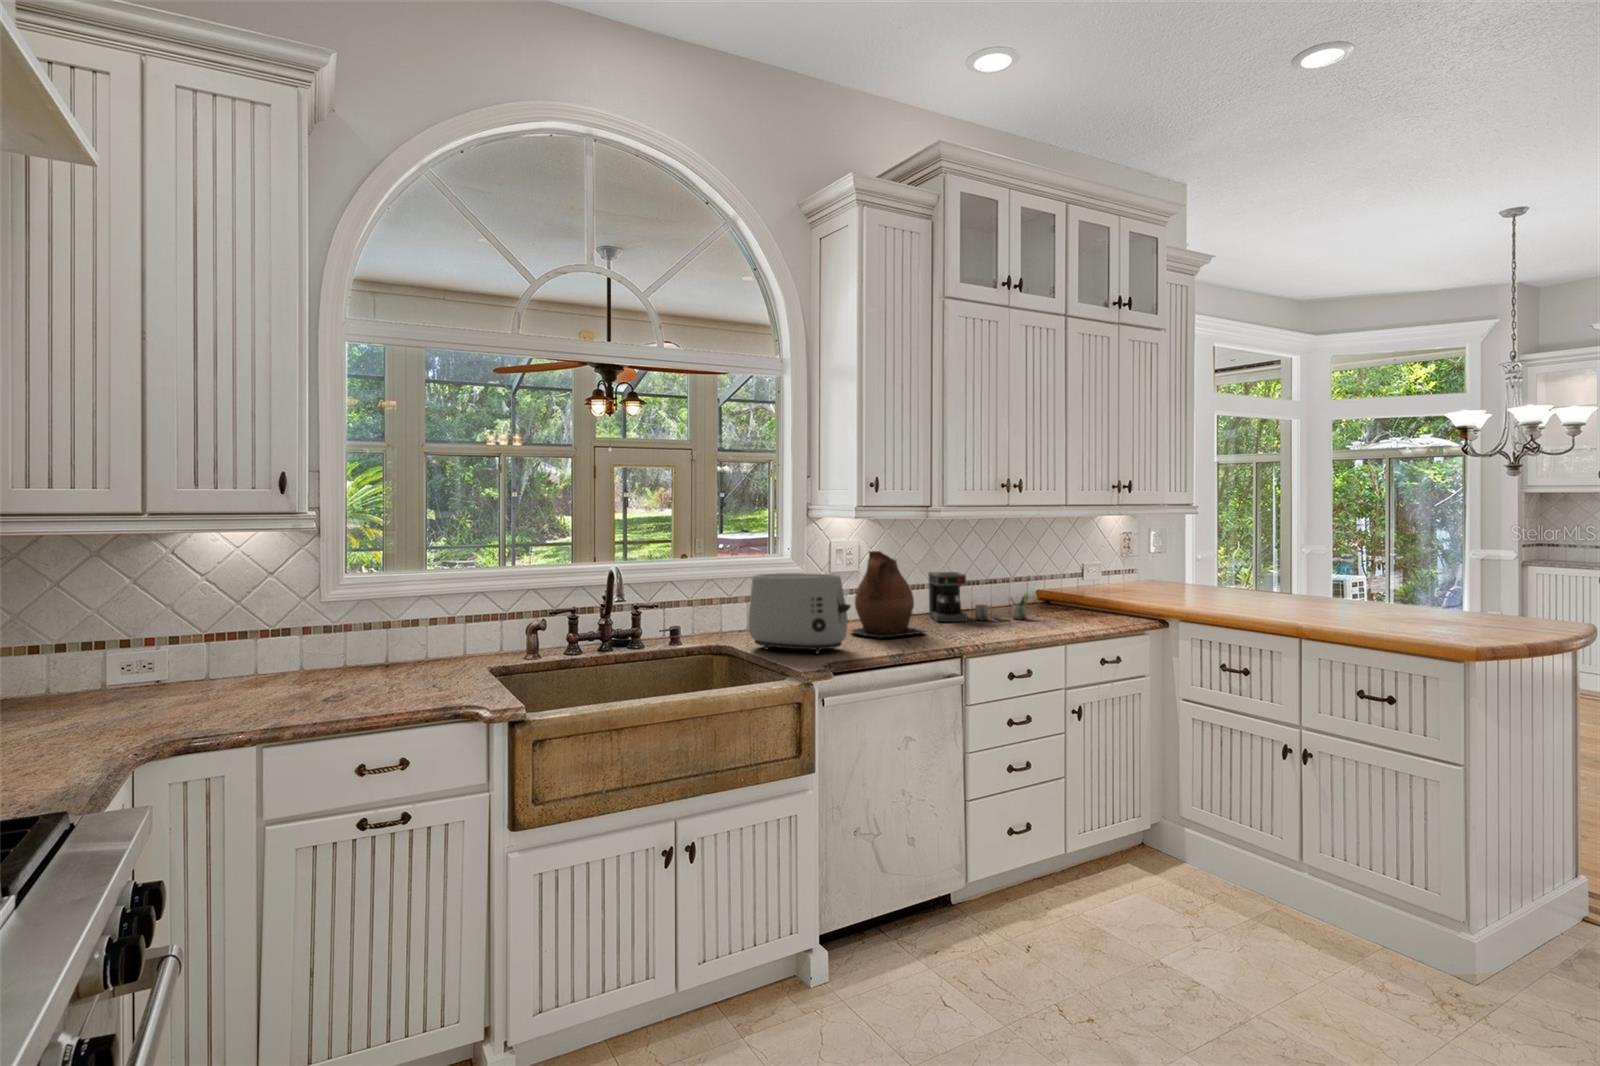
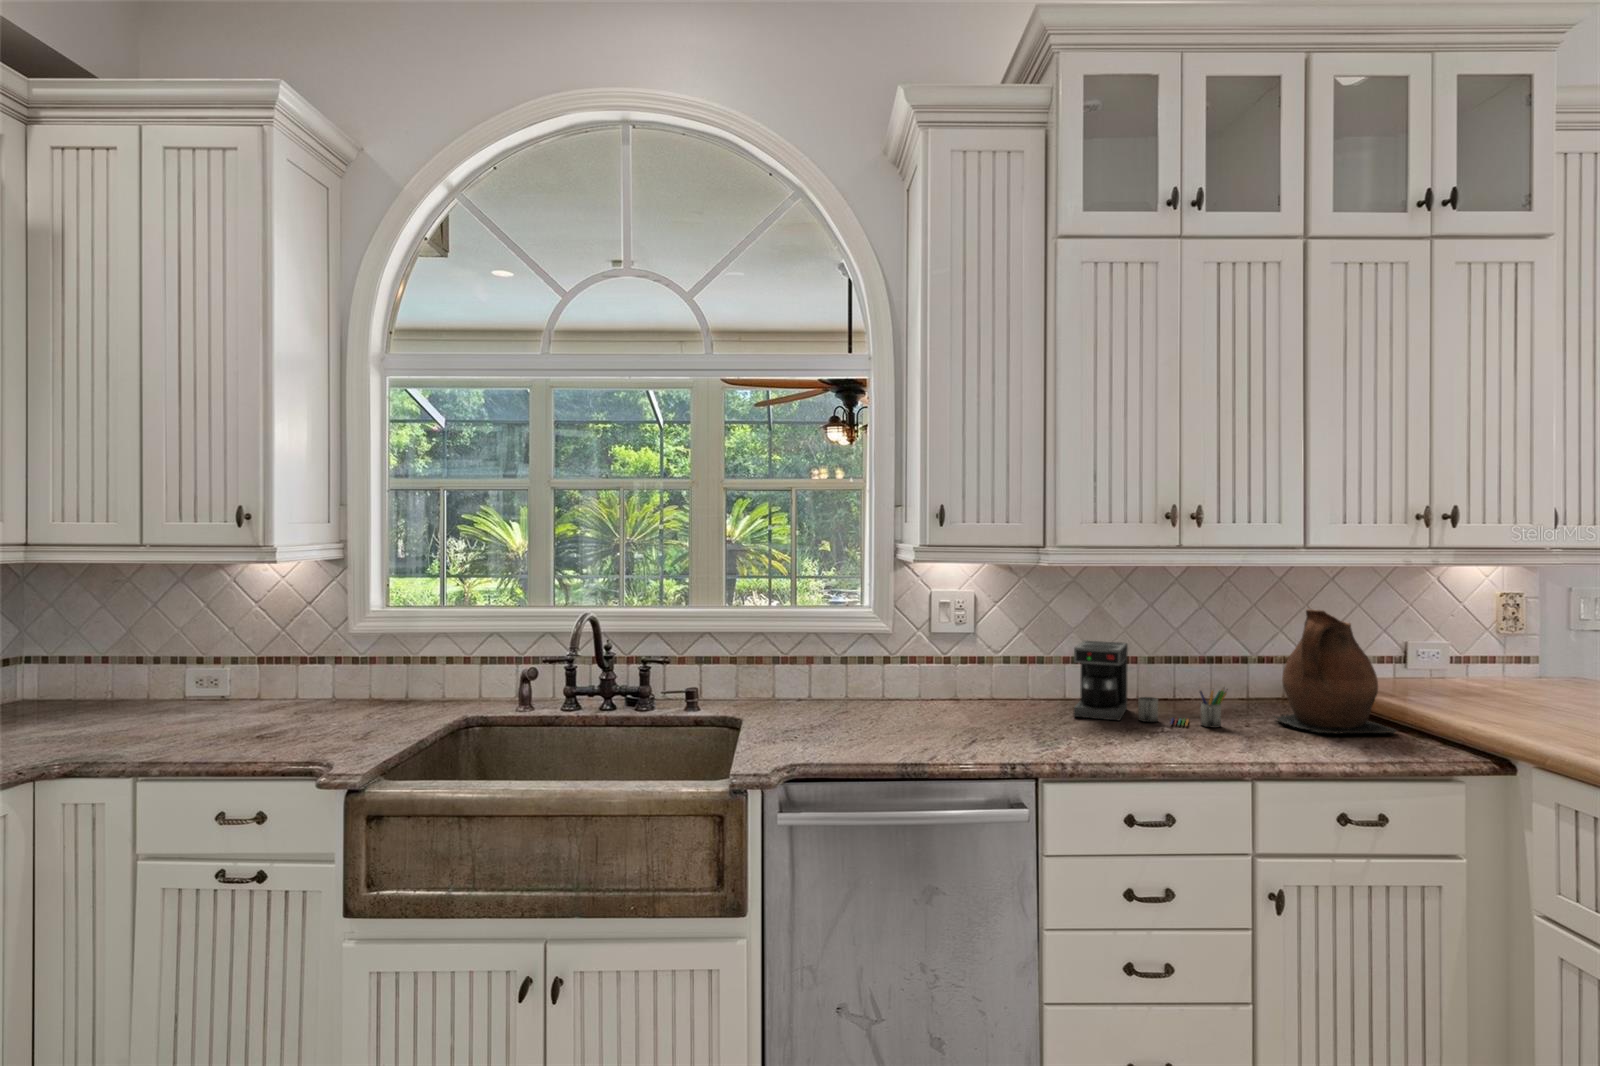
ceramic pitcher: present [852,551,925,637] -> present [1274,609,1396,734]
toaster: present [748,573,851,653] -> none [756,634,870,746]

